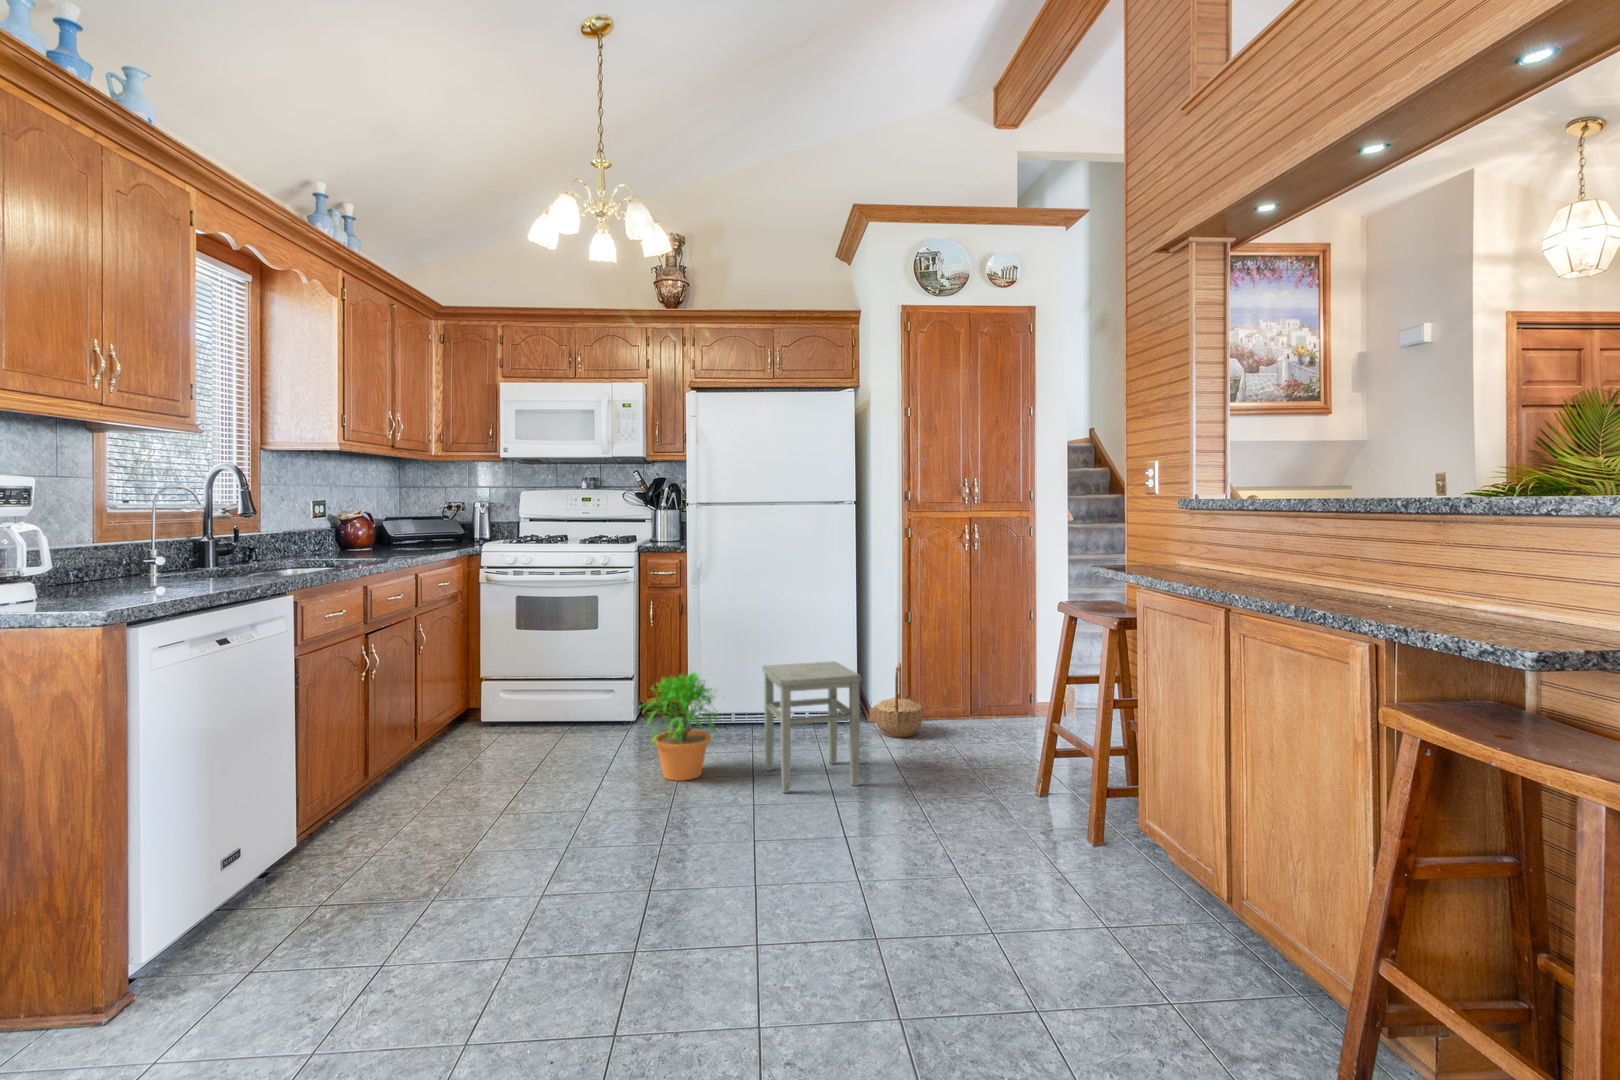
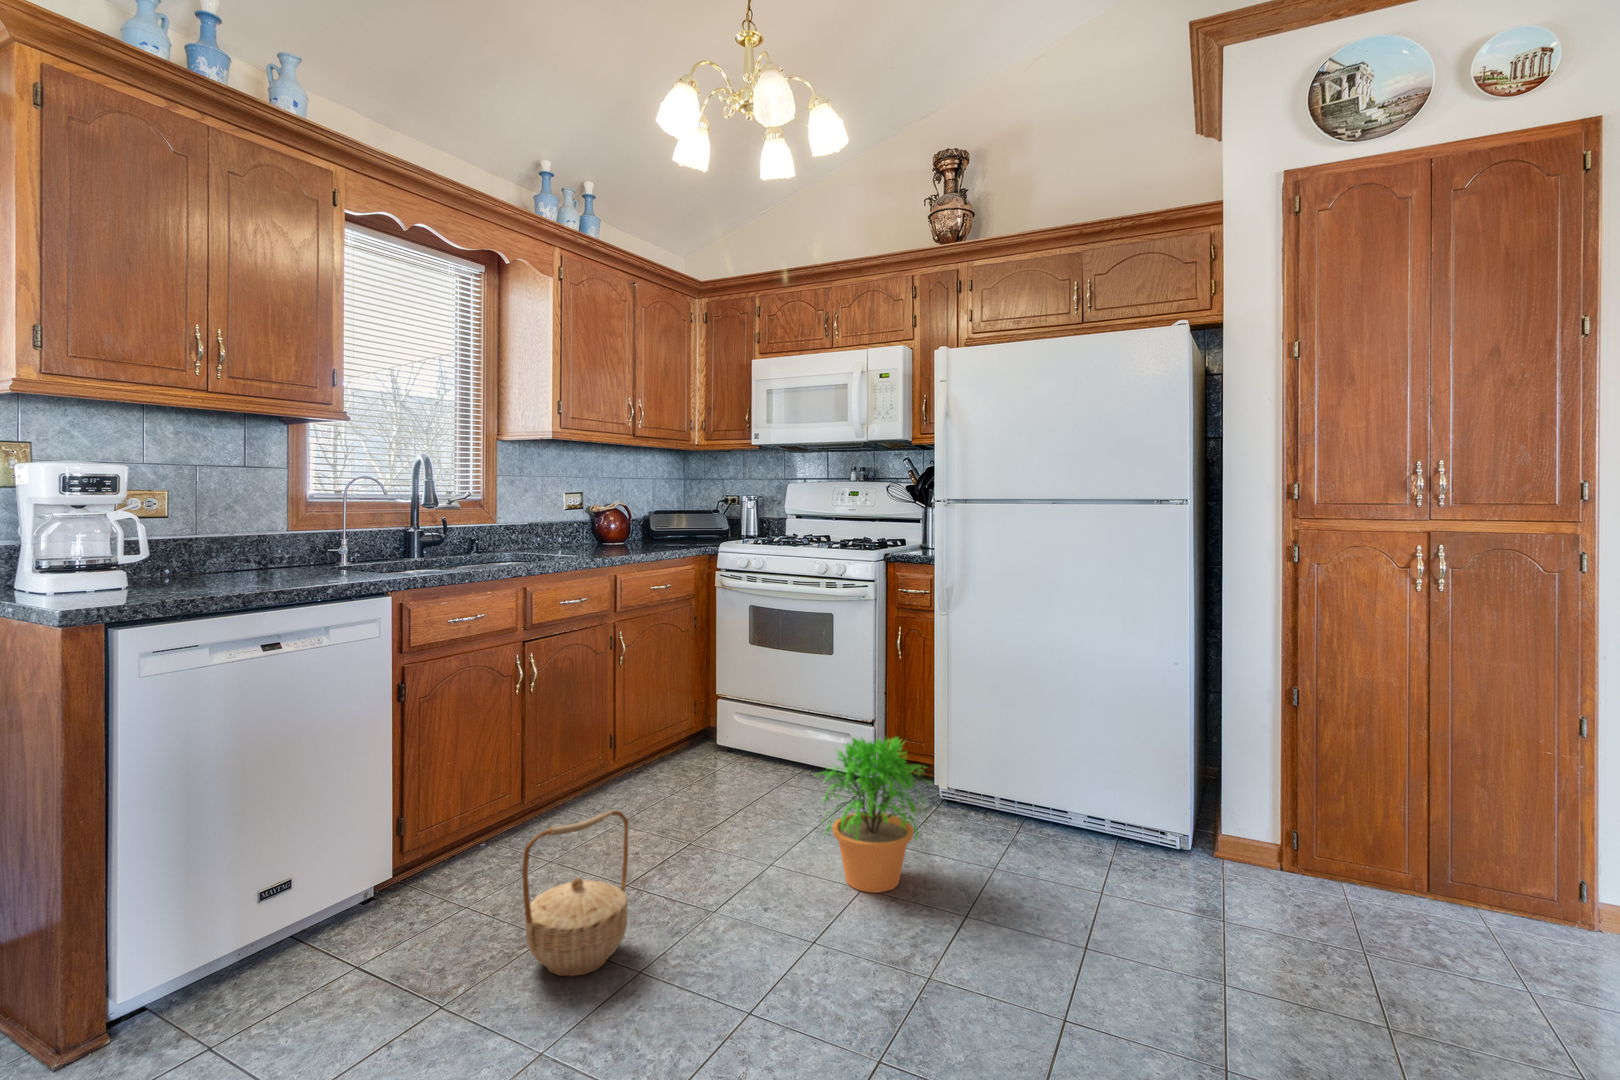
stool: present [762,661,861,793] -> none [990,744,1137,980]
basket: present [874,663,923,738] -> present [522,811,628,976]

